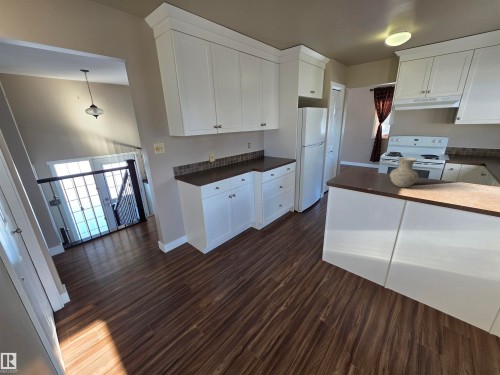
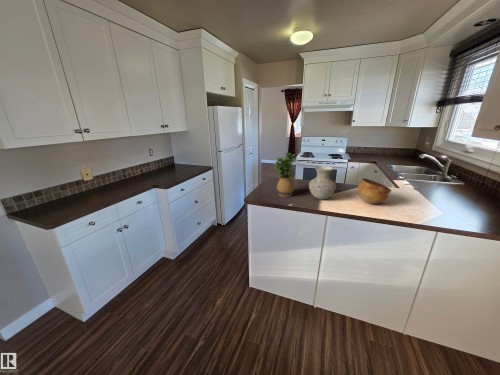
potted plant: none [356,145,379,183] -> present [274,153,295,197]
bowl: none [442,171,483,195] -> present [357,179,391,204]

